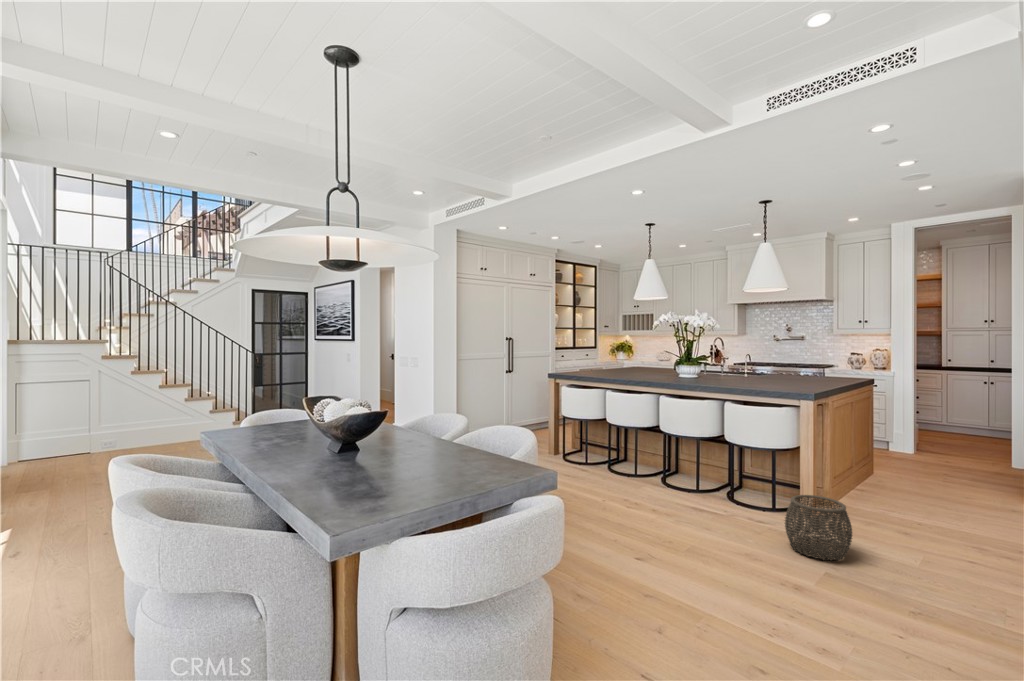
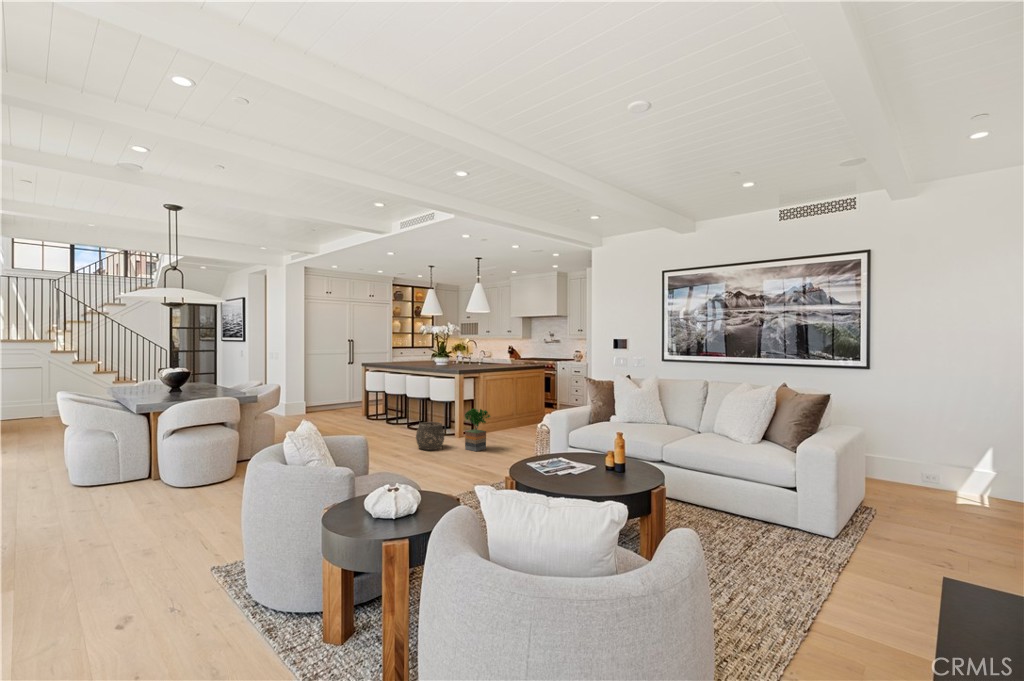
potted tree: none [889,470,966,568] -> present [465,409,490,451]

